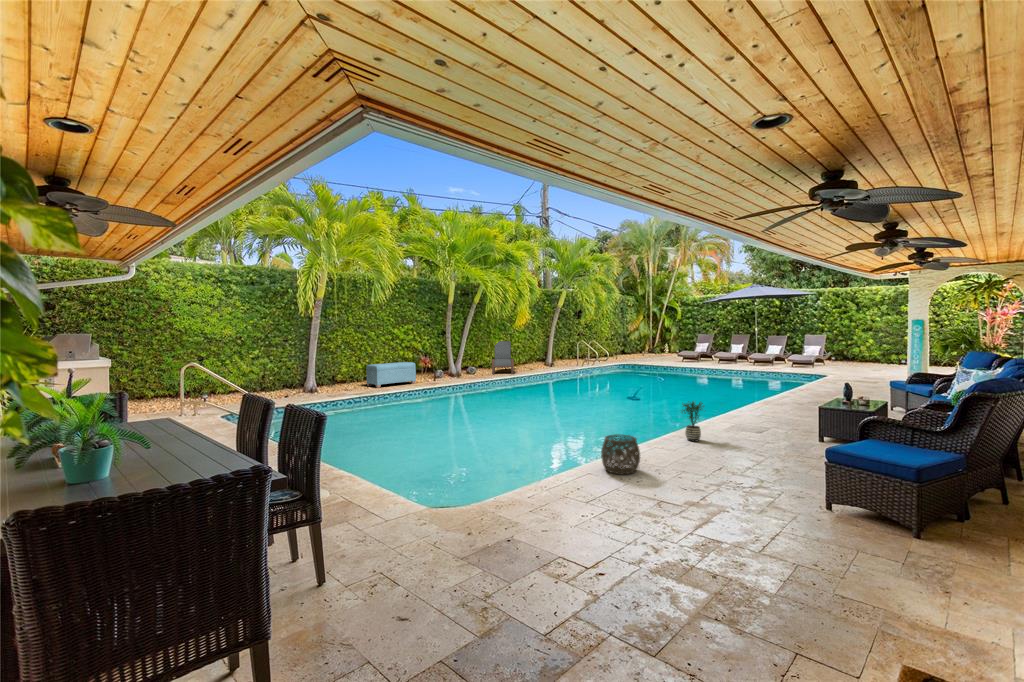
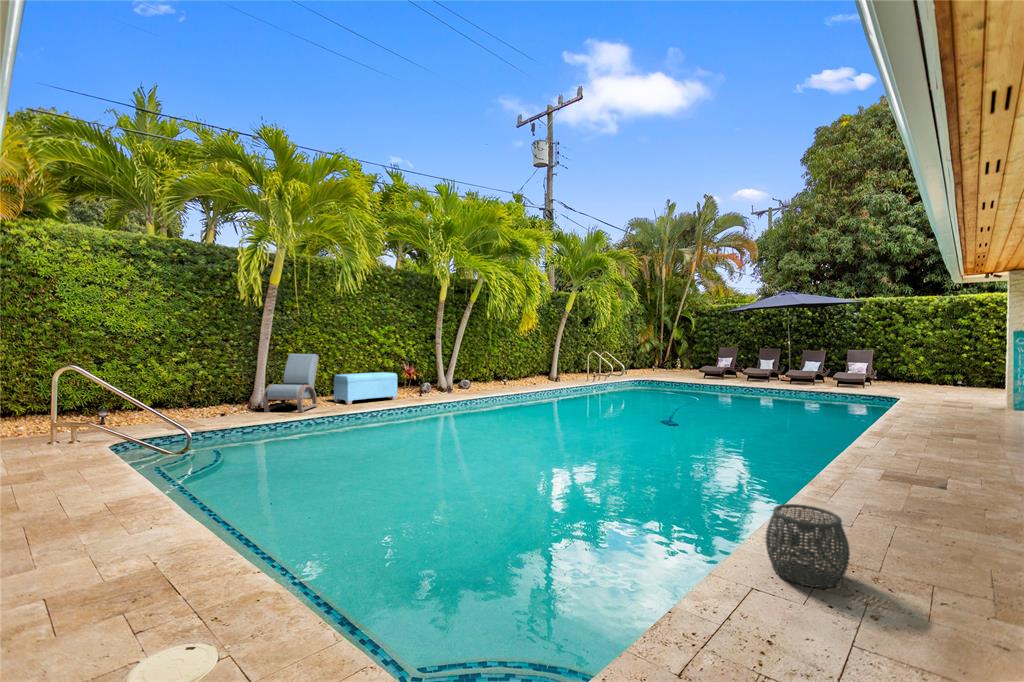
lounge chair: present [492,341,514,374] -> present [263,354,319,412]
potted plant: present [683,402,704,441] -> none [830,435,882,502]

